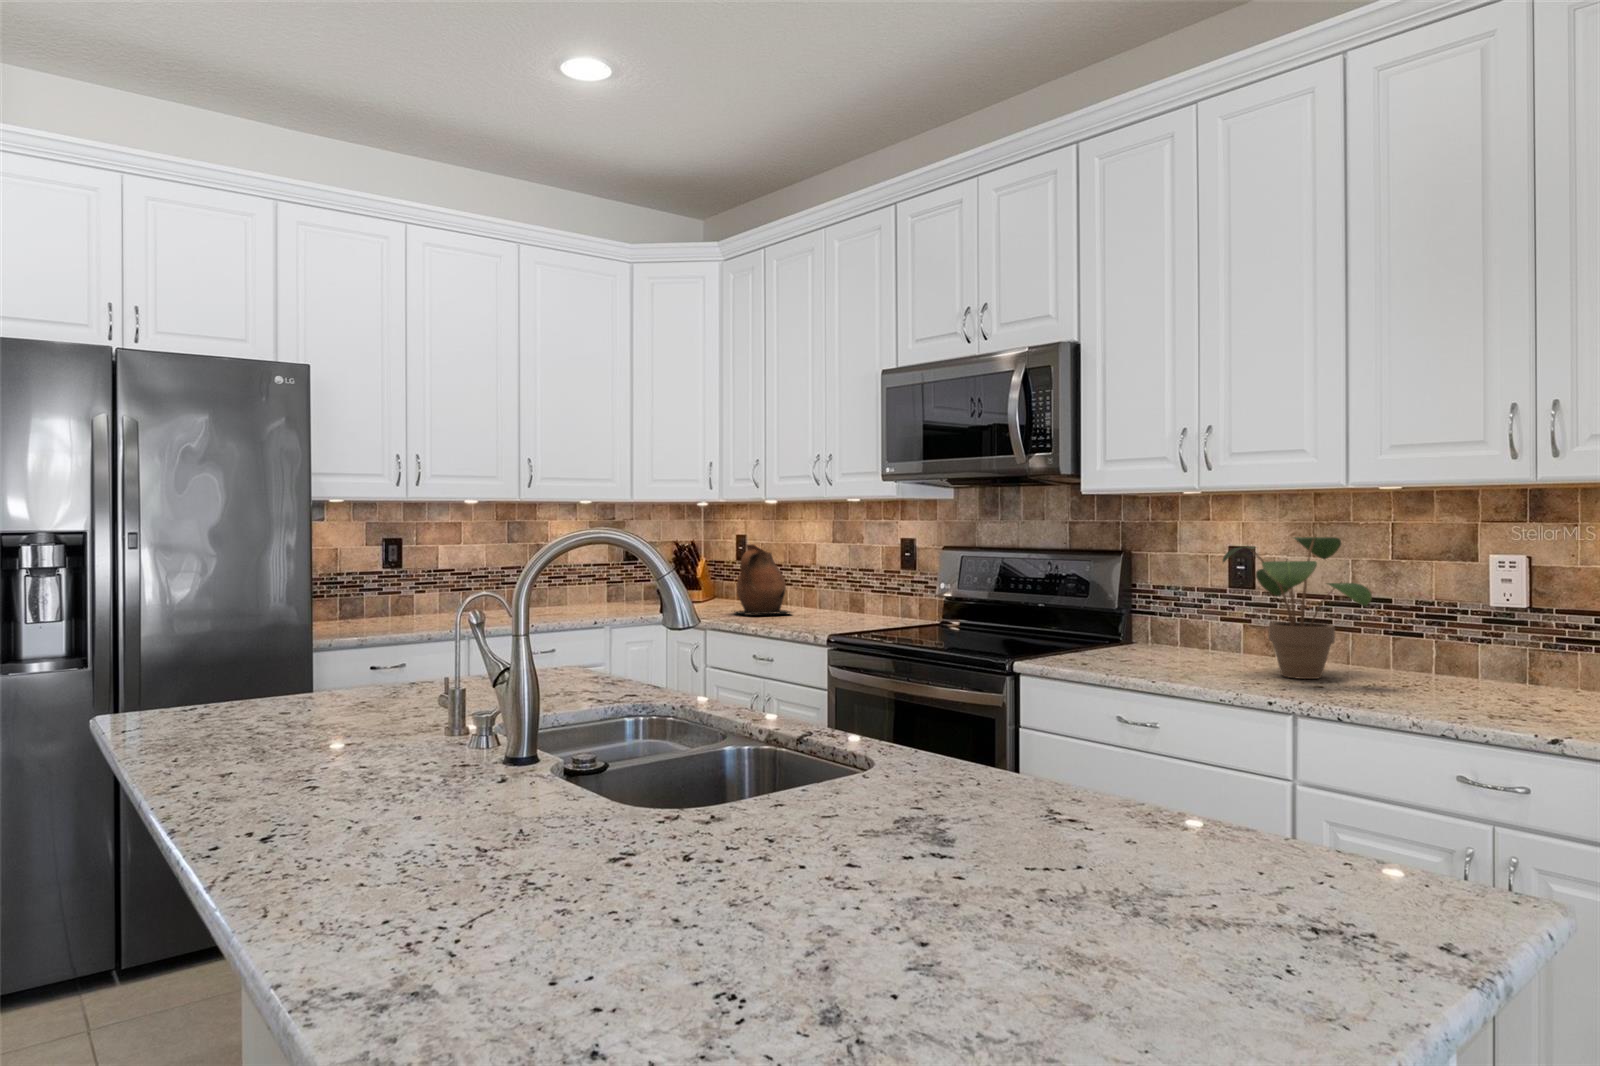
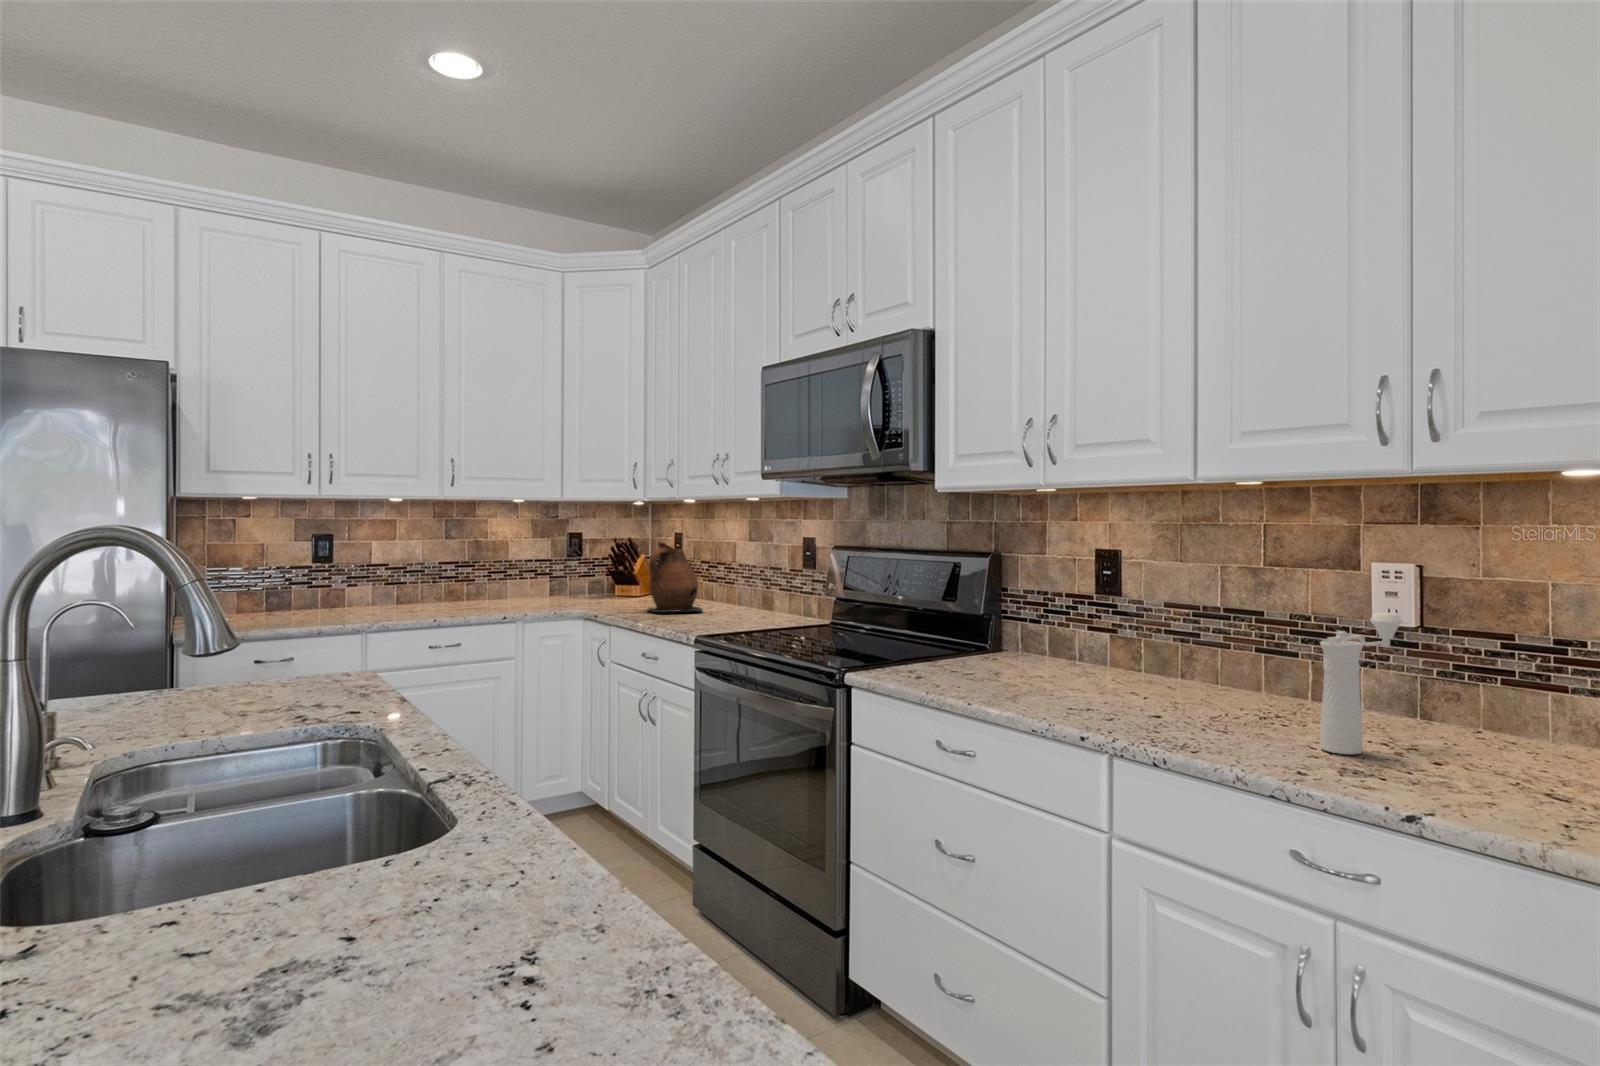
potted plant: present [1223,536,1372,679] -> none [1062,537,1219,705]
pepper mill: none [1468,594,1529,706] -> present [1320,612,1402,754]

